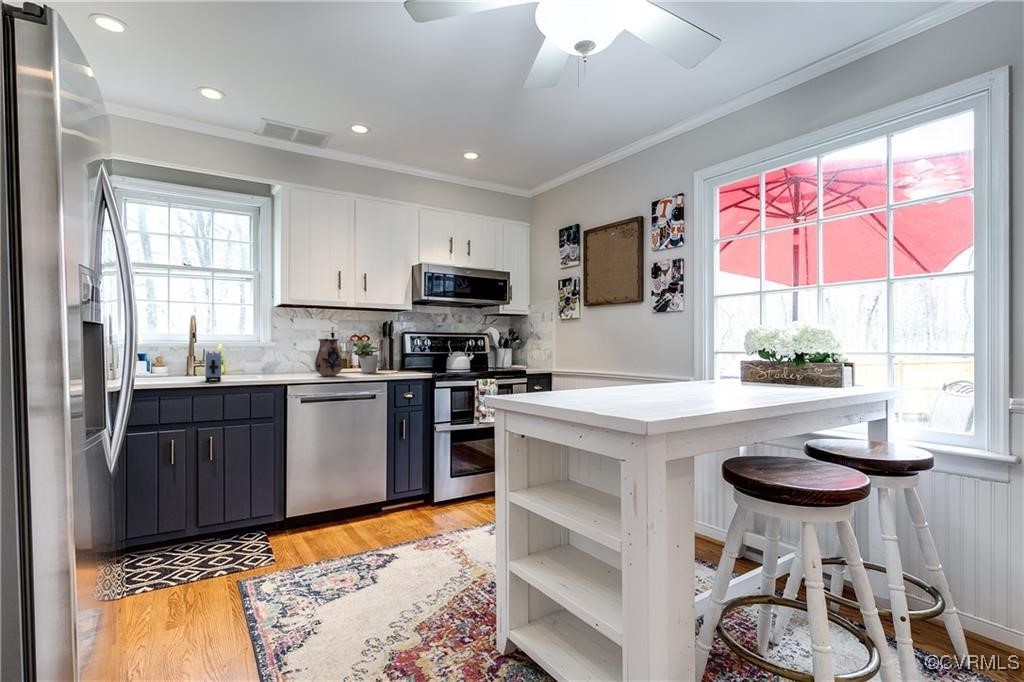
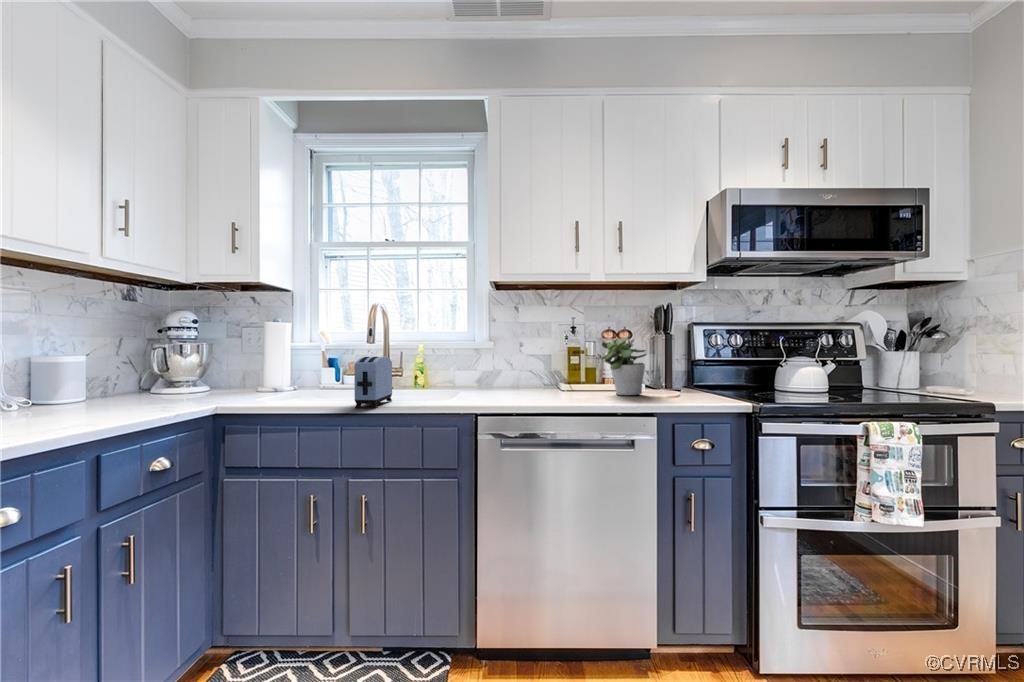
ceramic pitcher: present [315,339,343,376] -> none [532,335,578,401]

